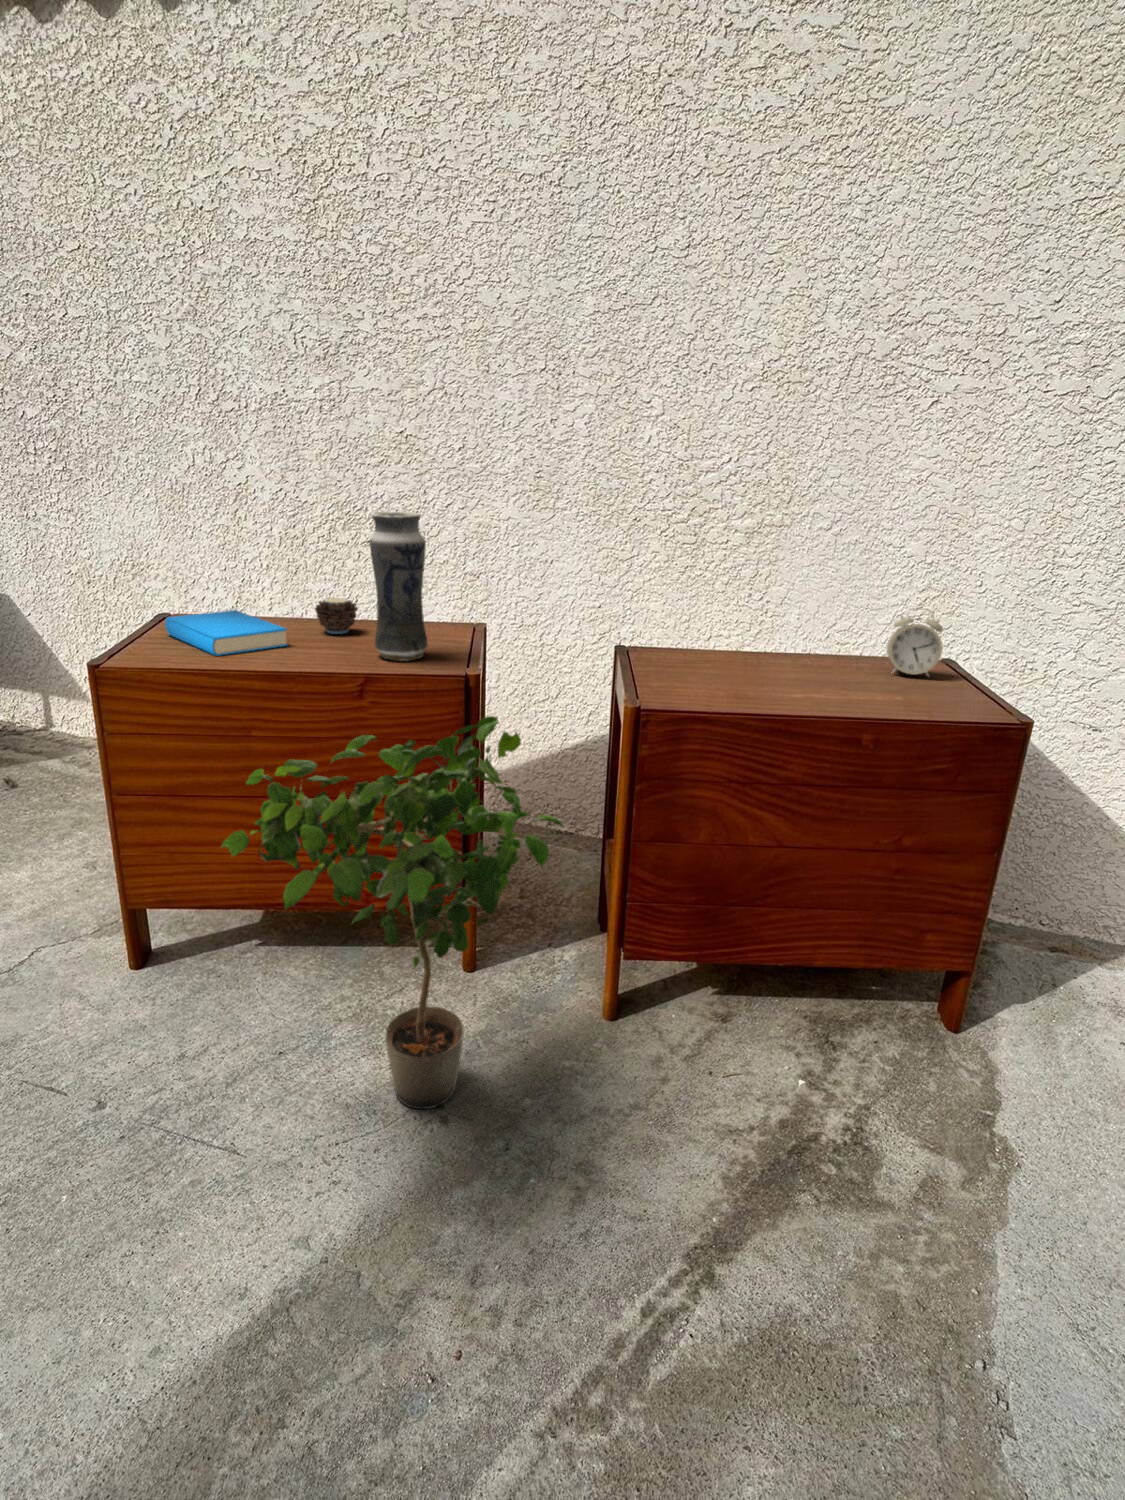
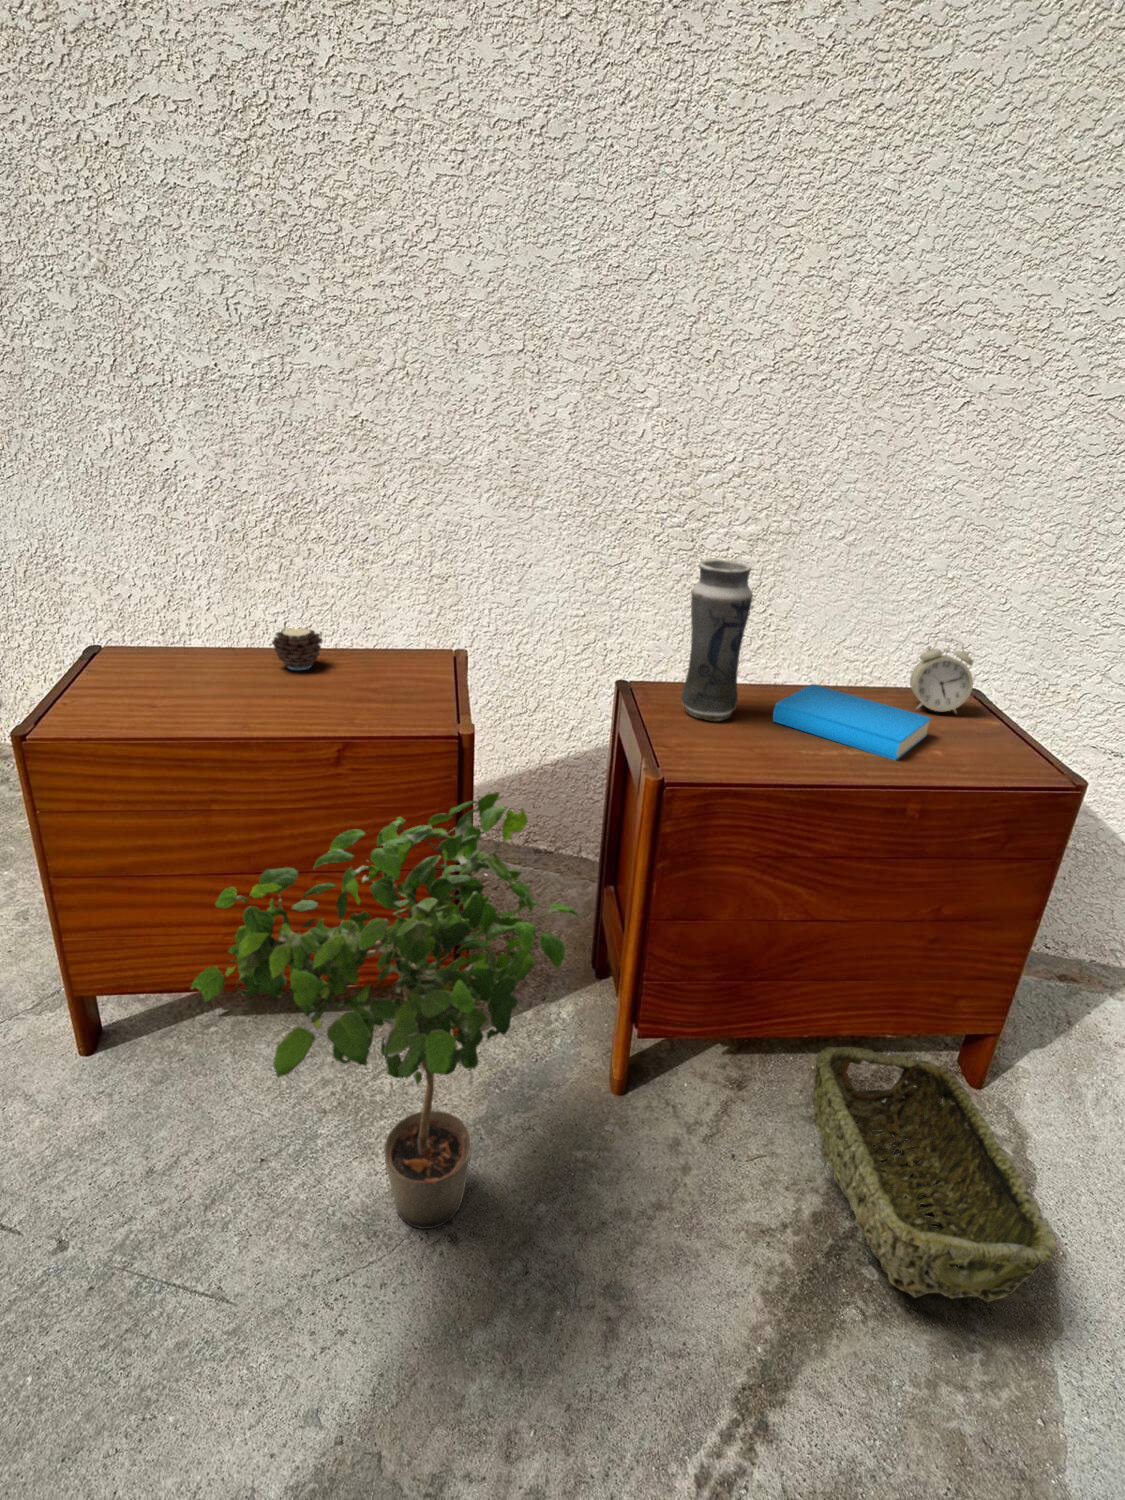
vase: present [369,512,428,661] -> present [681,559,753,721]
book: present [165,610,287,656] -> present [773,684,931,760]
woven basket: none [784,972,1000,1191] -> present [813,1047,1057,1302]

